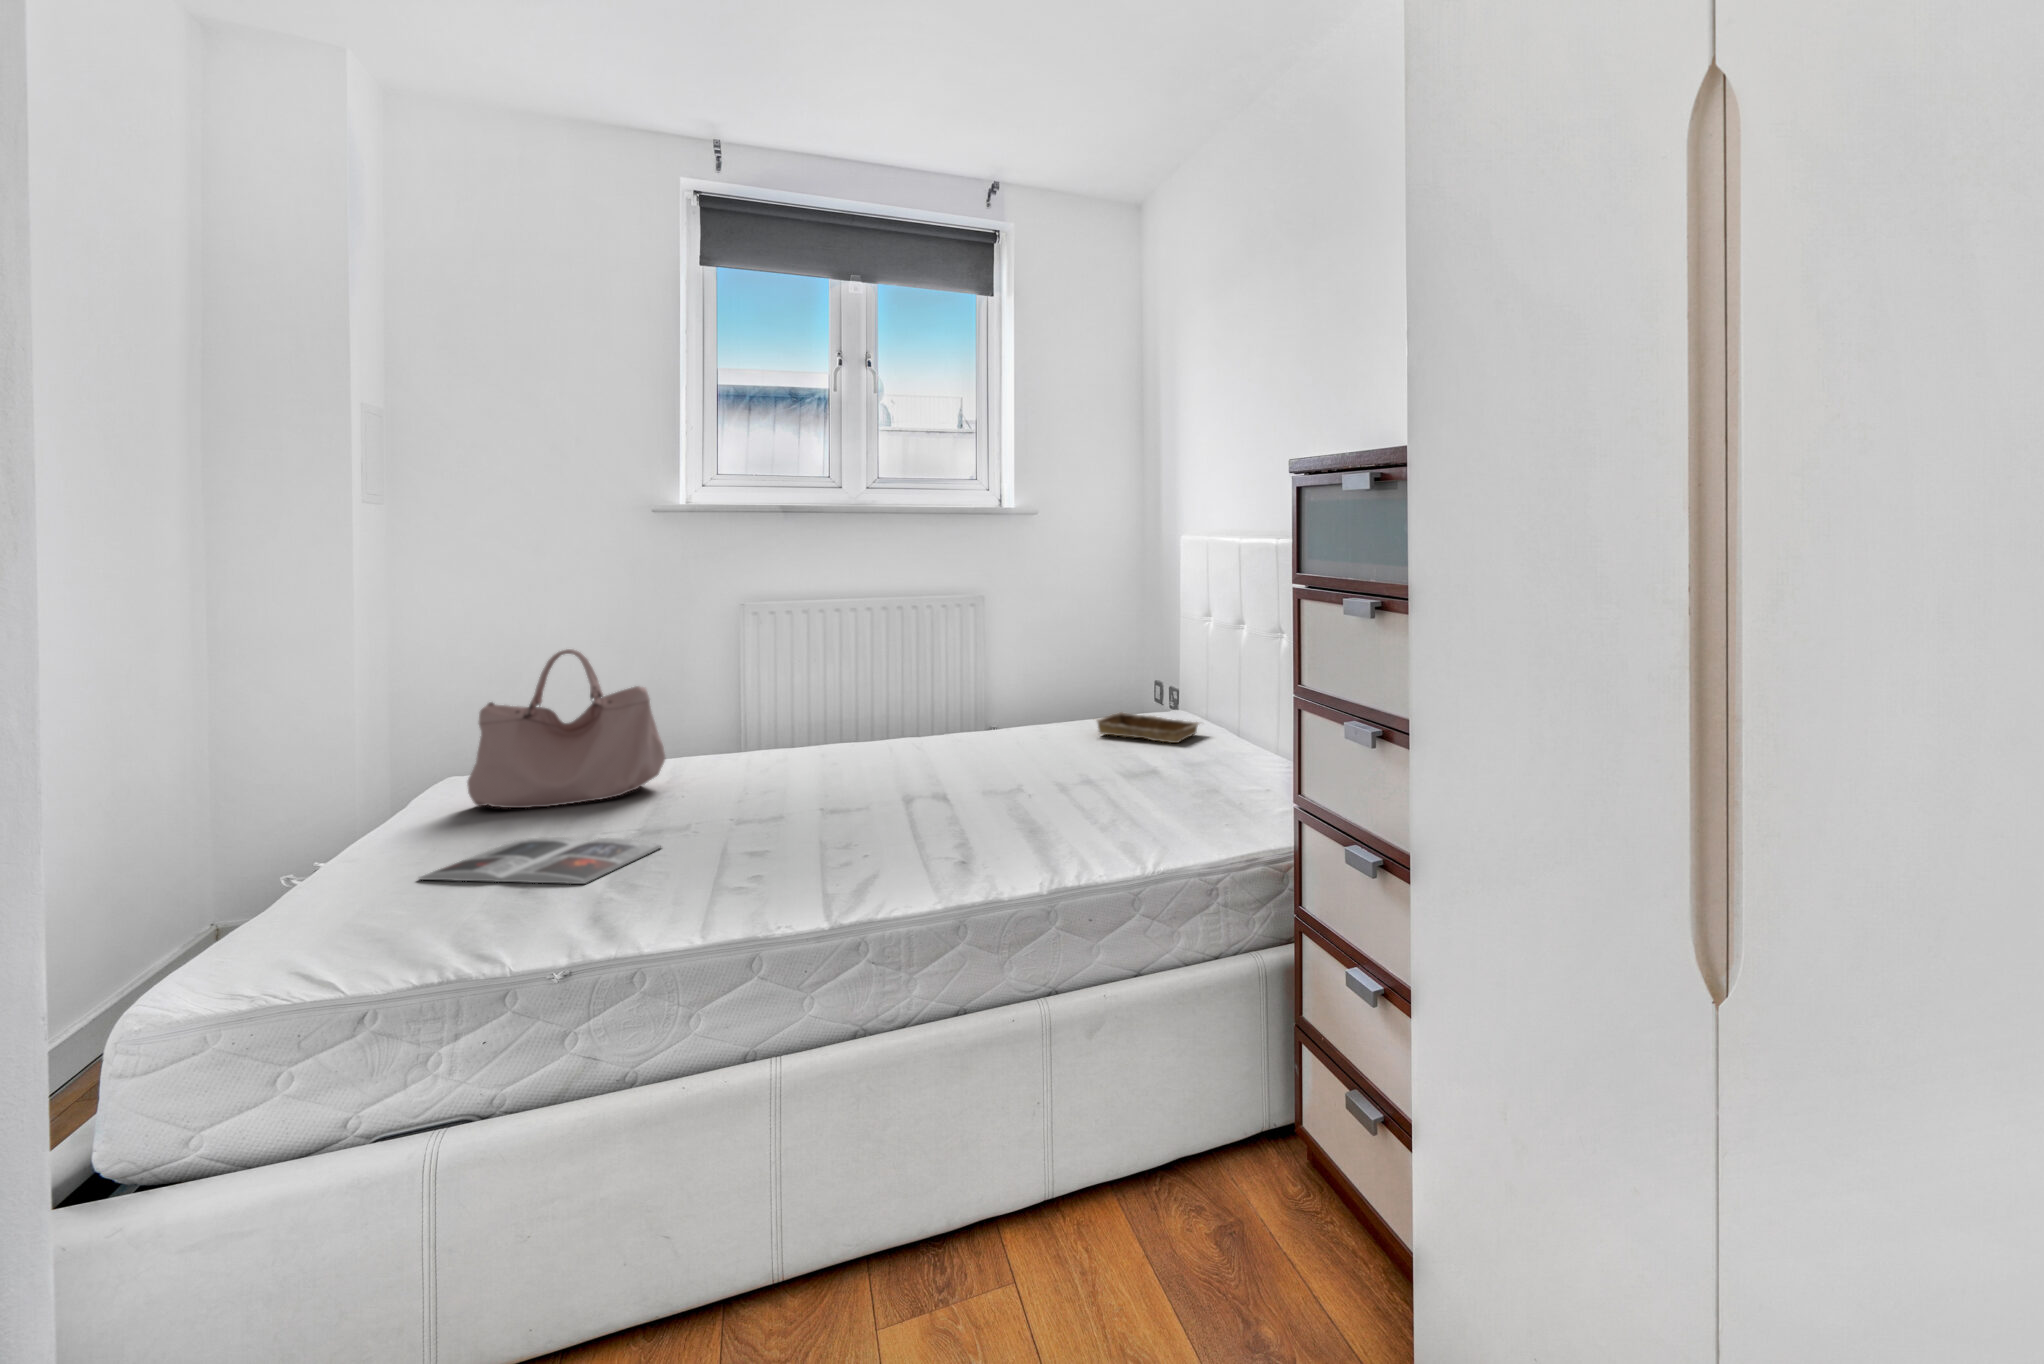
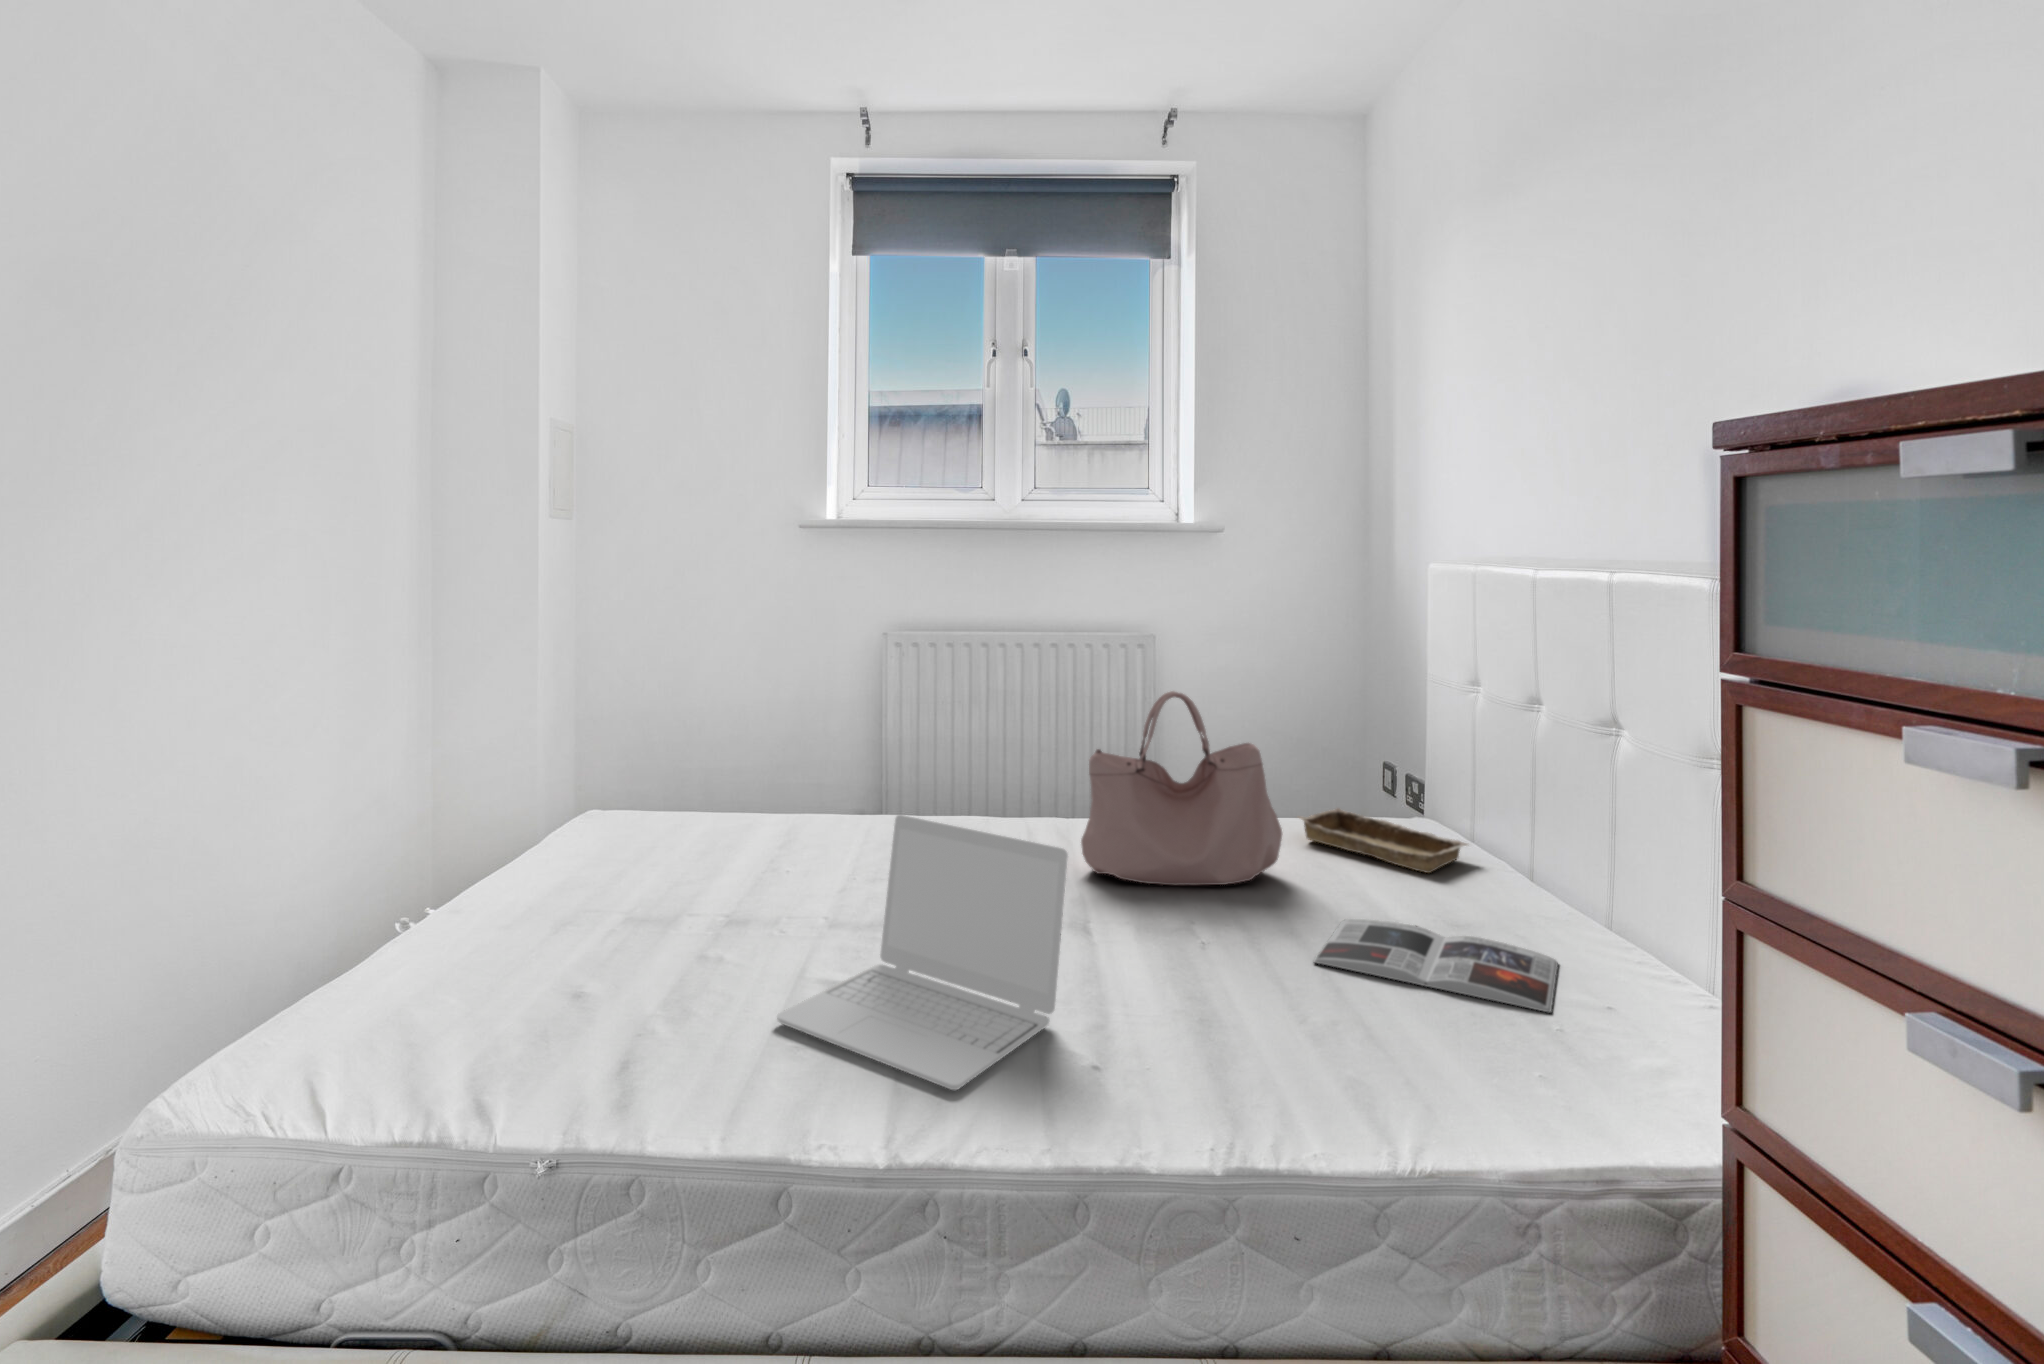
handbag: present [467,649,665,808] -> present [1081,691,1282,885]
laptop: none [721,726,942,885] -> present [777,815,1068,1090]
magazine: present [419,837,662,884] -> present [1314,919,1558,1012]

